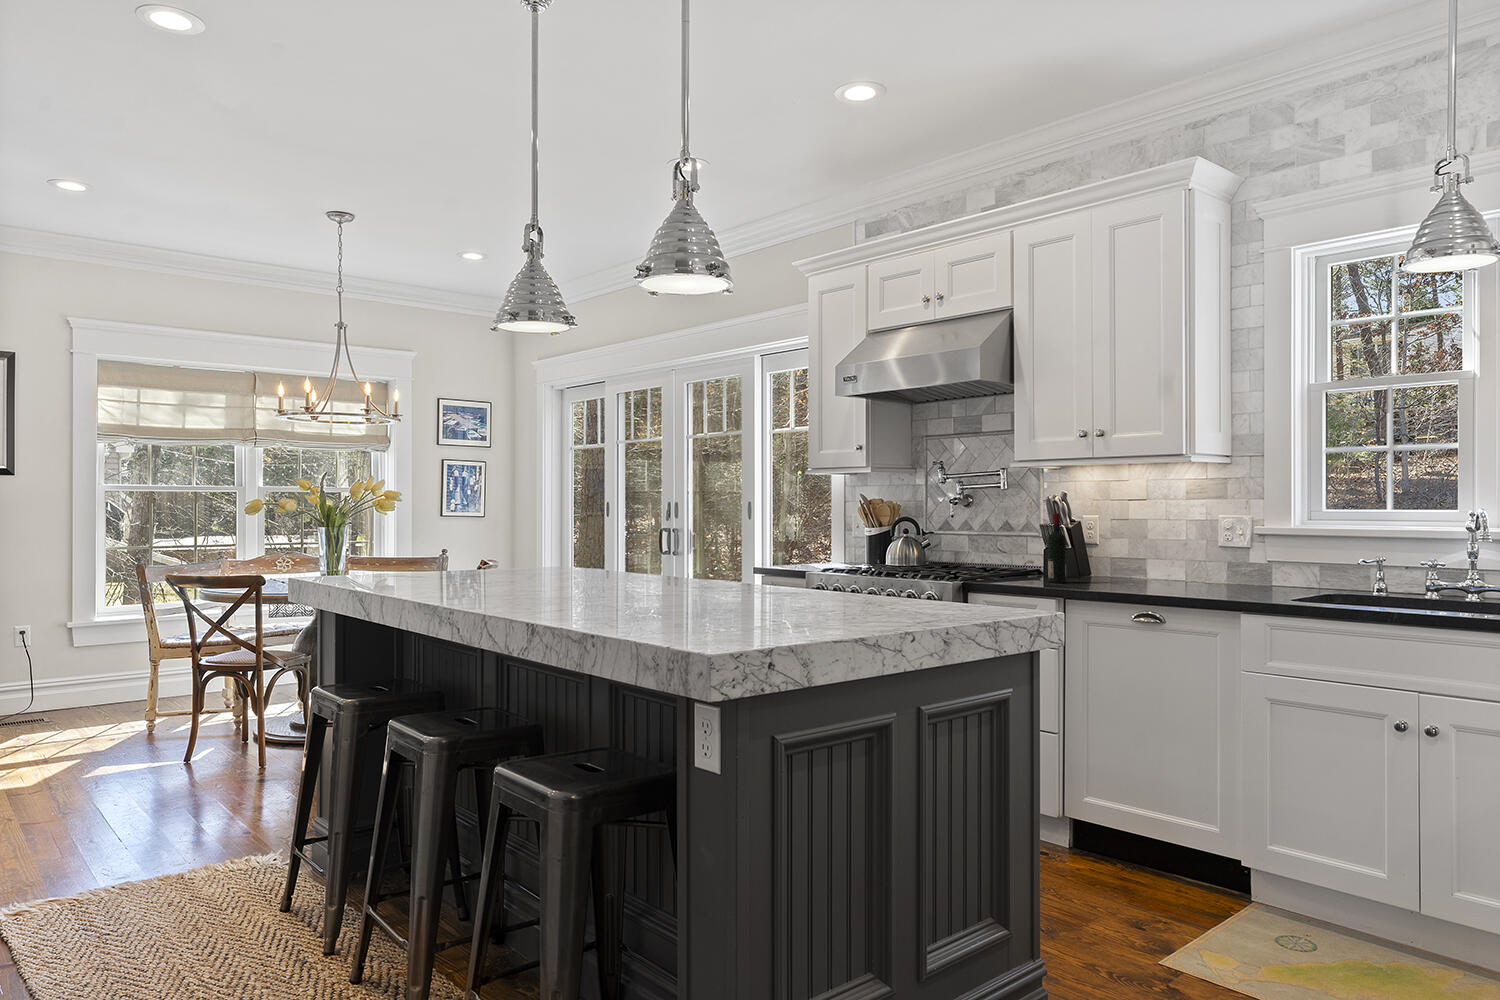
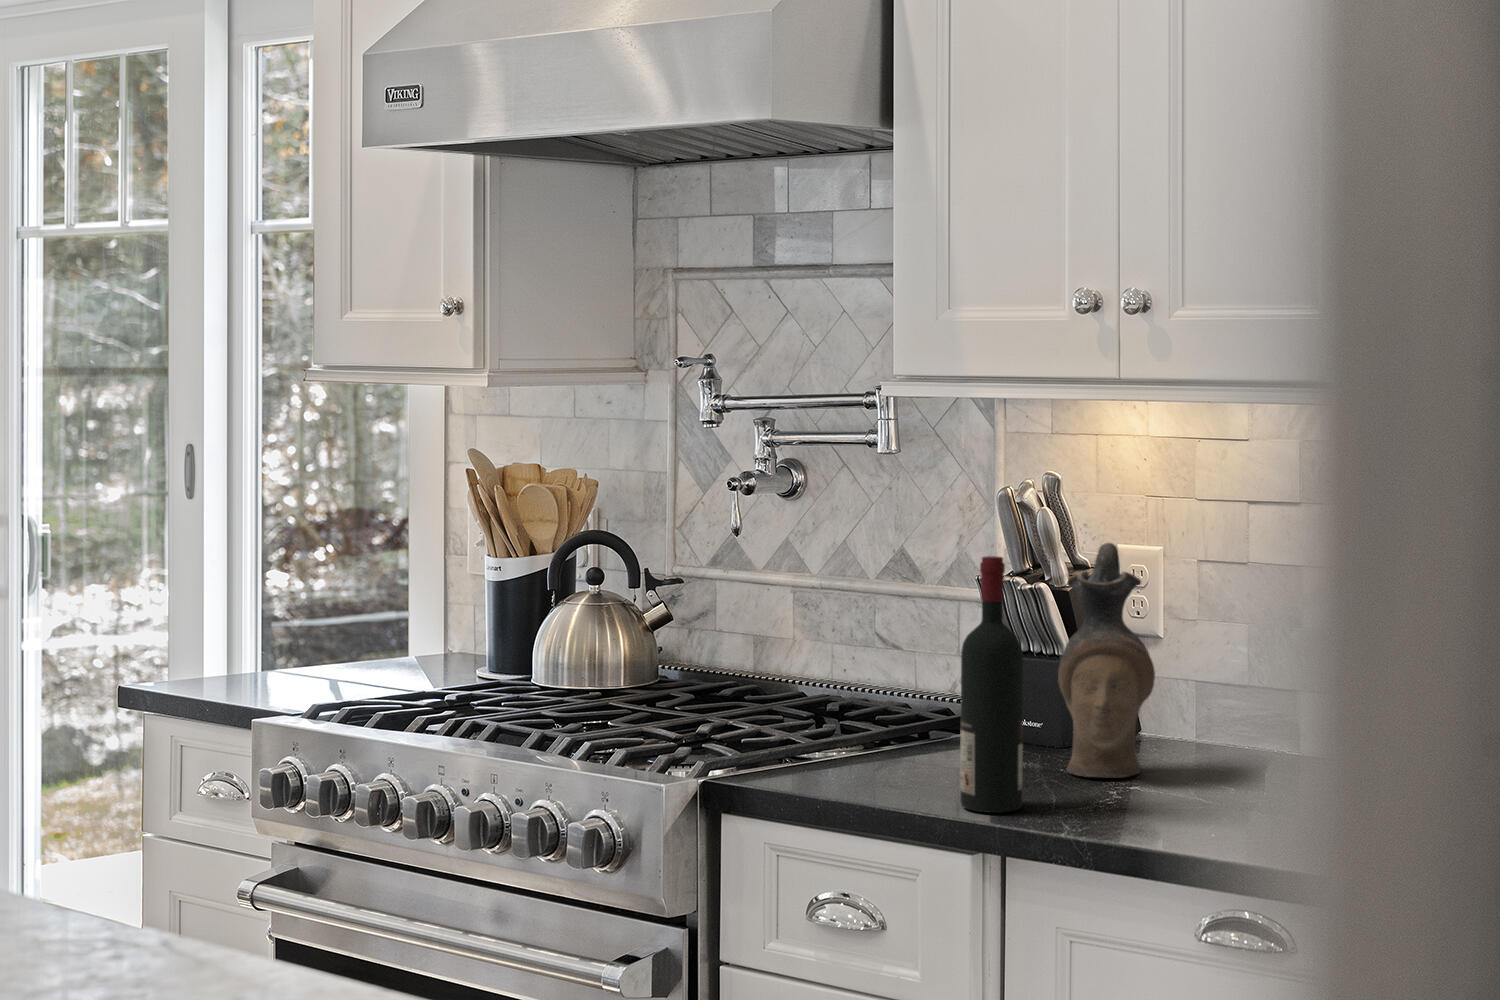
ceramic pitcher: none [1072,512,1100,578] -> present [1058,543,1155,778]

